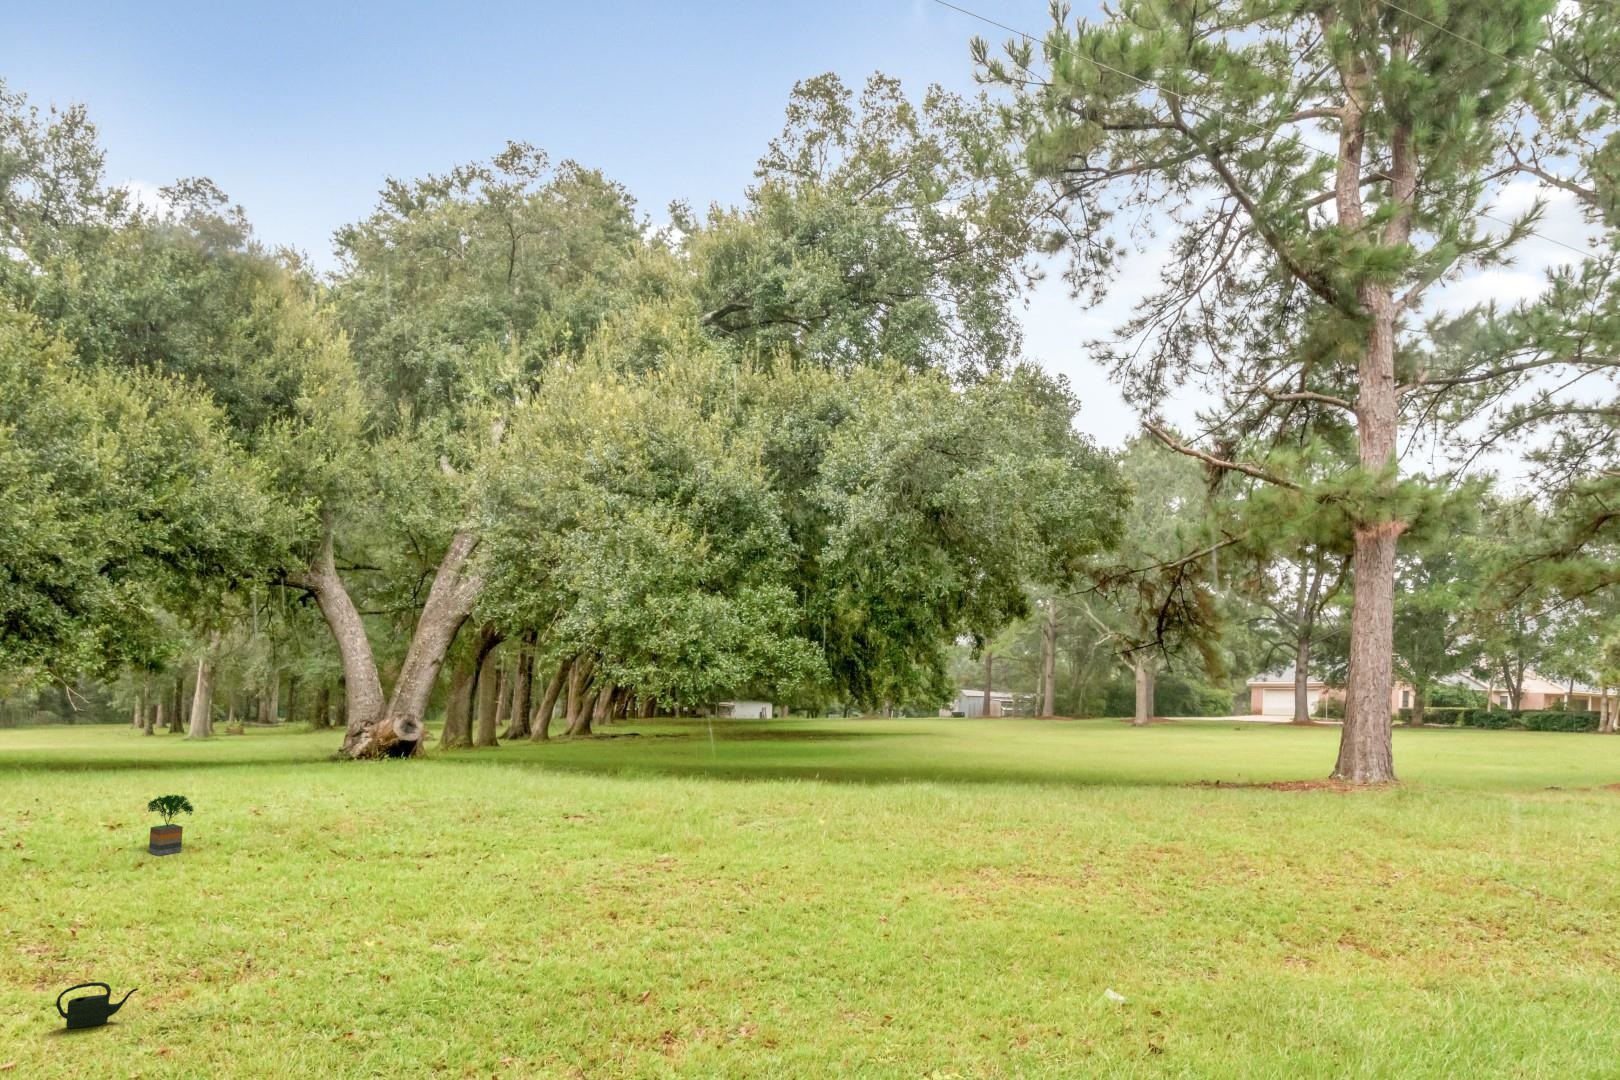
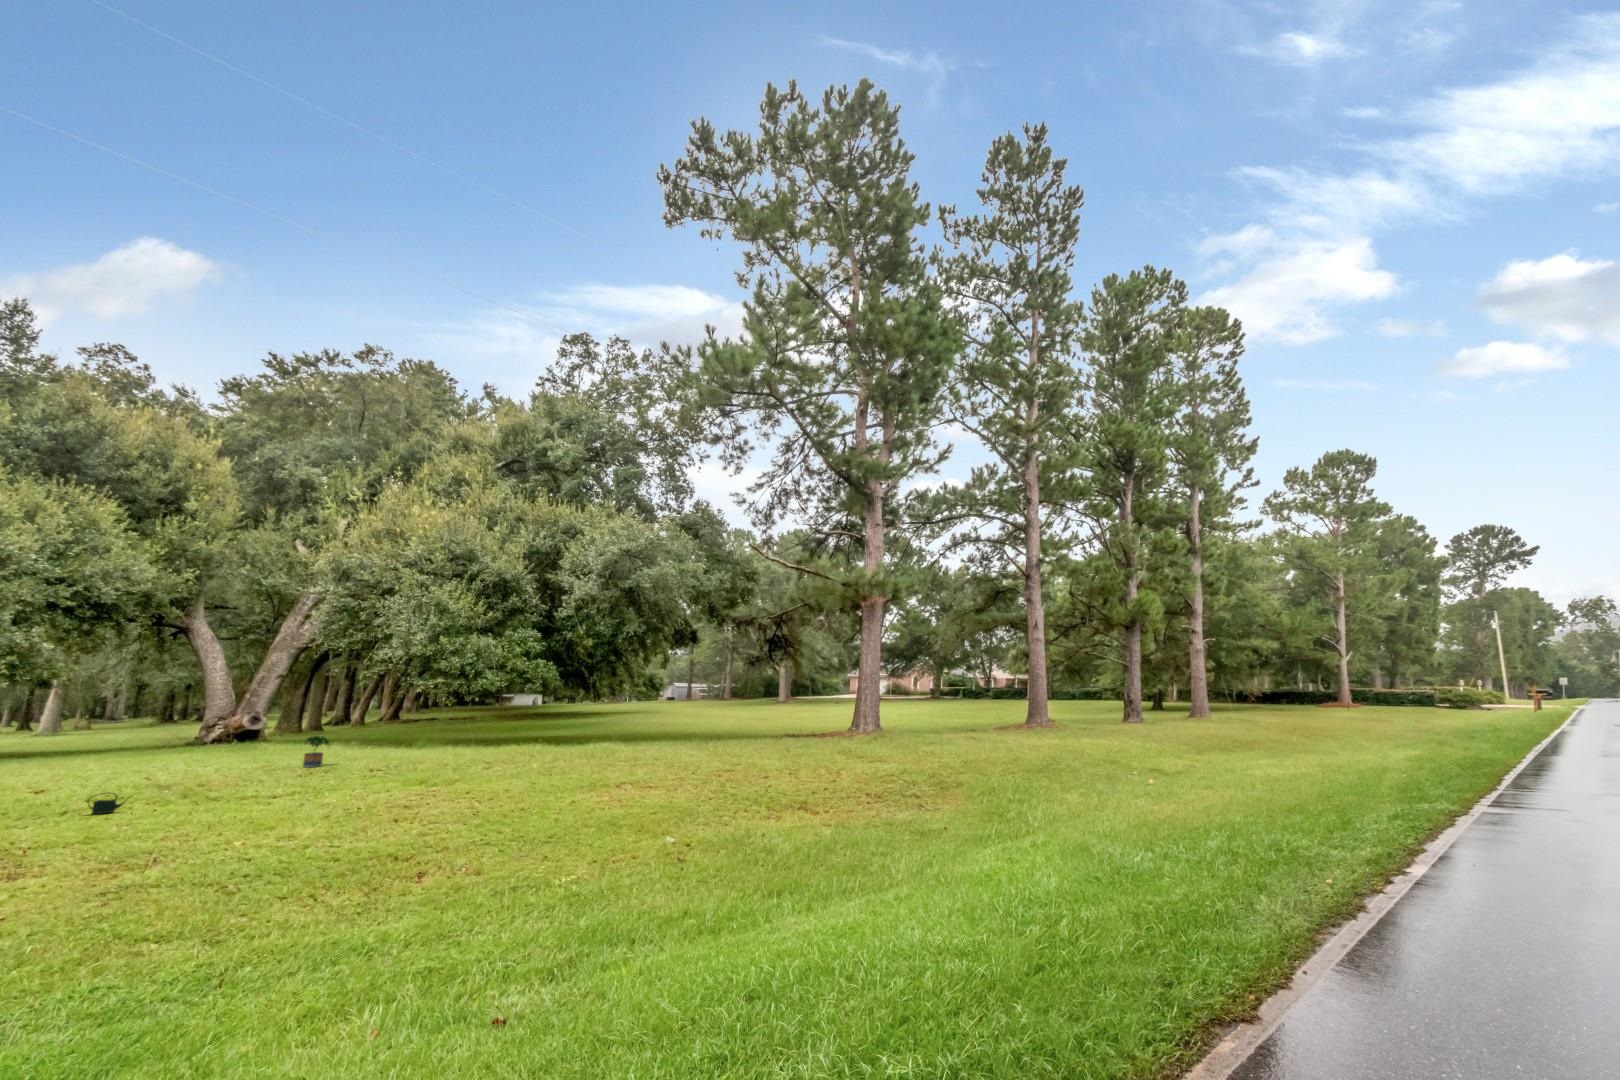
potted tree: present [148,795,194,856] -> present [303,736,329,768]

